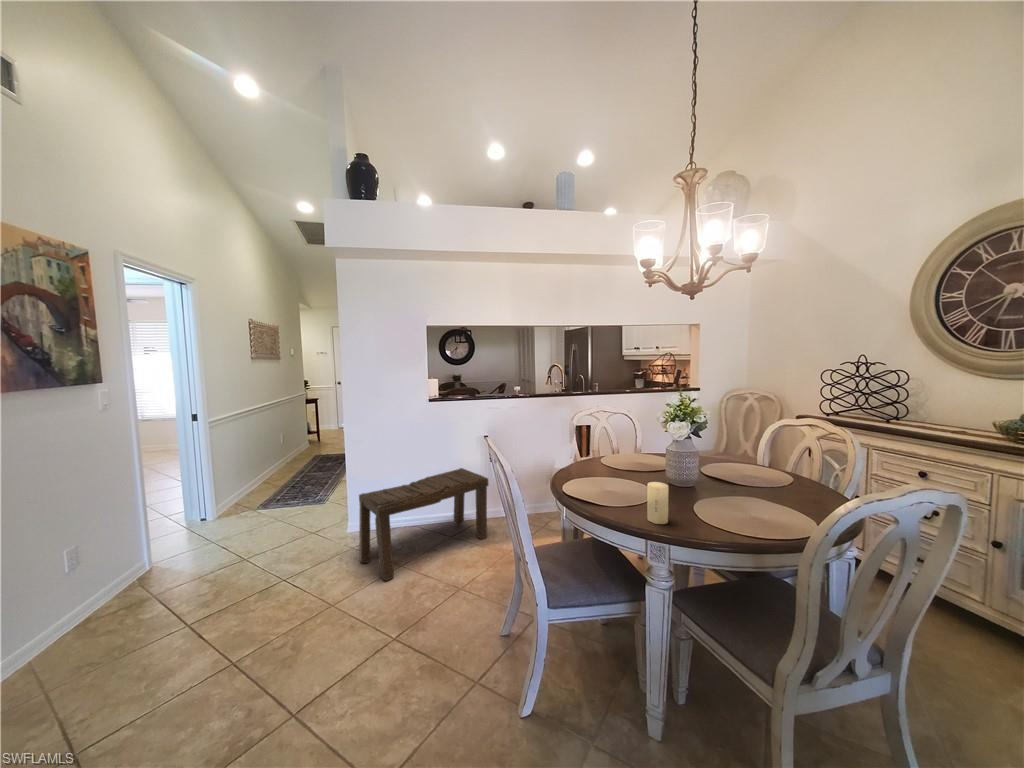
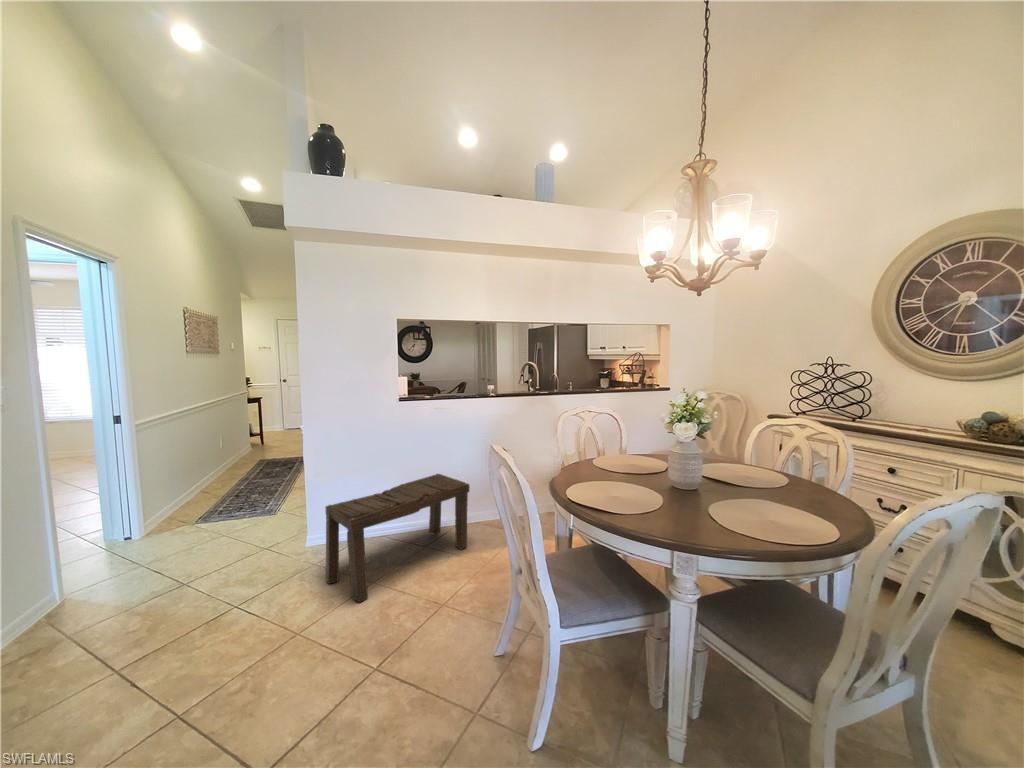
candle: present [647,482,668,524] -> none [664,485,687,529]

